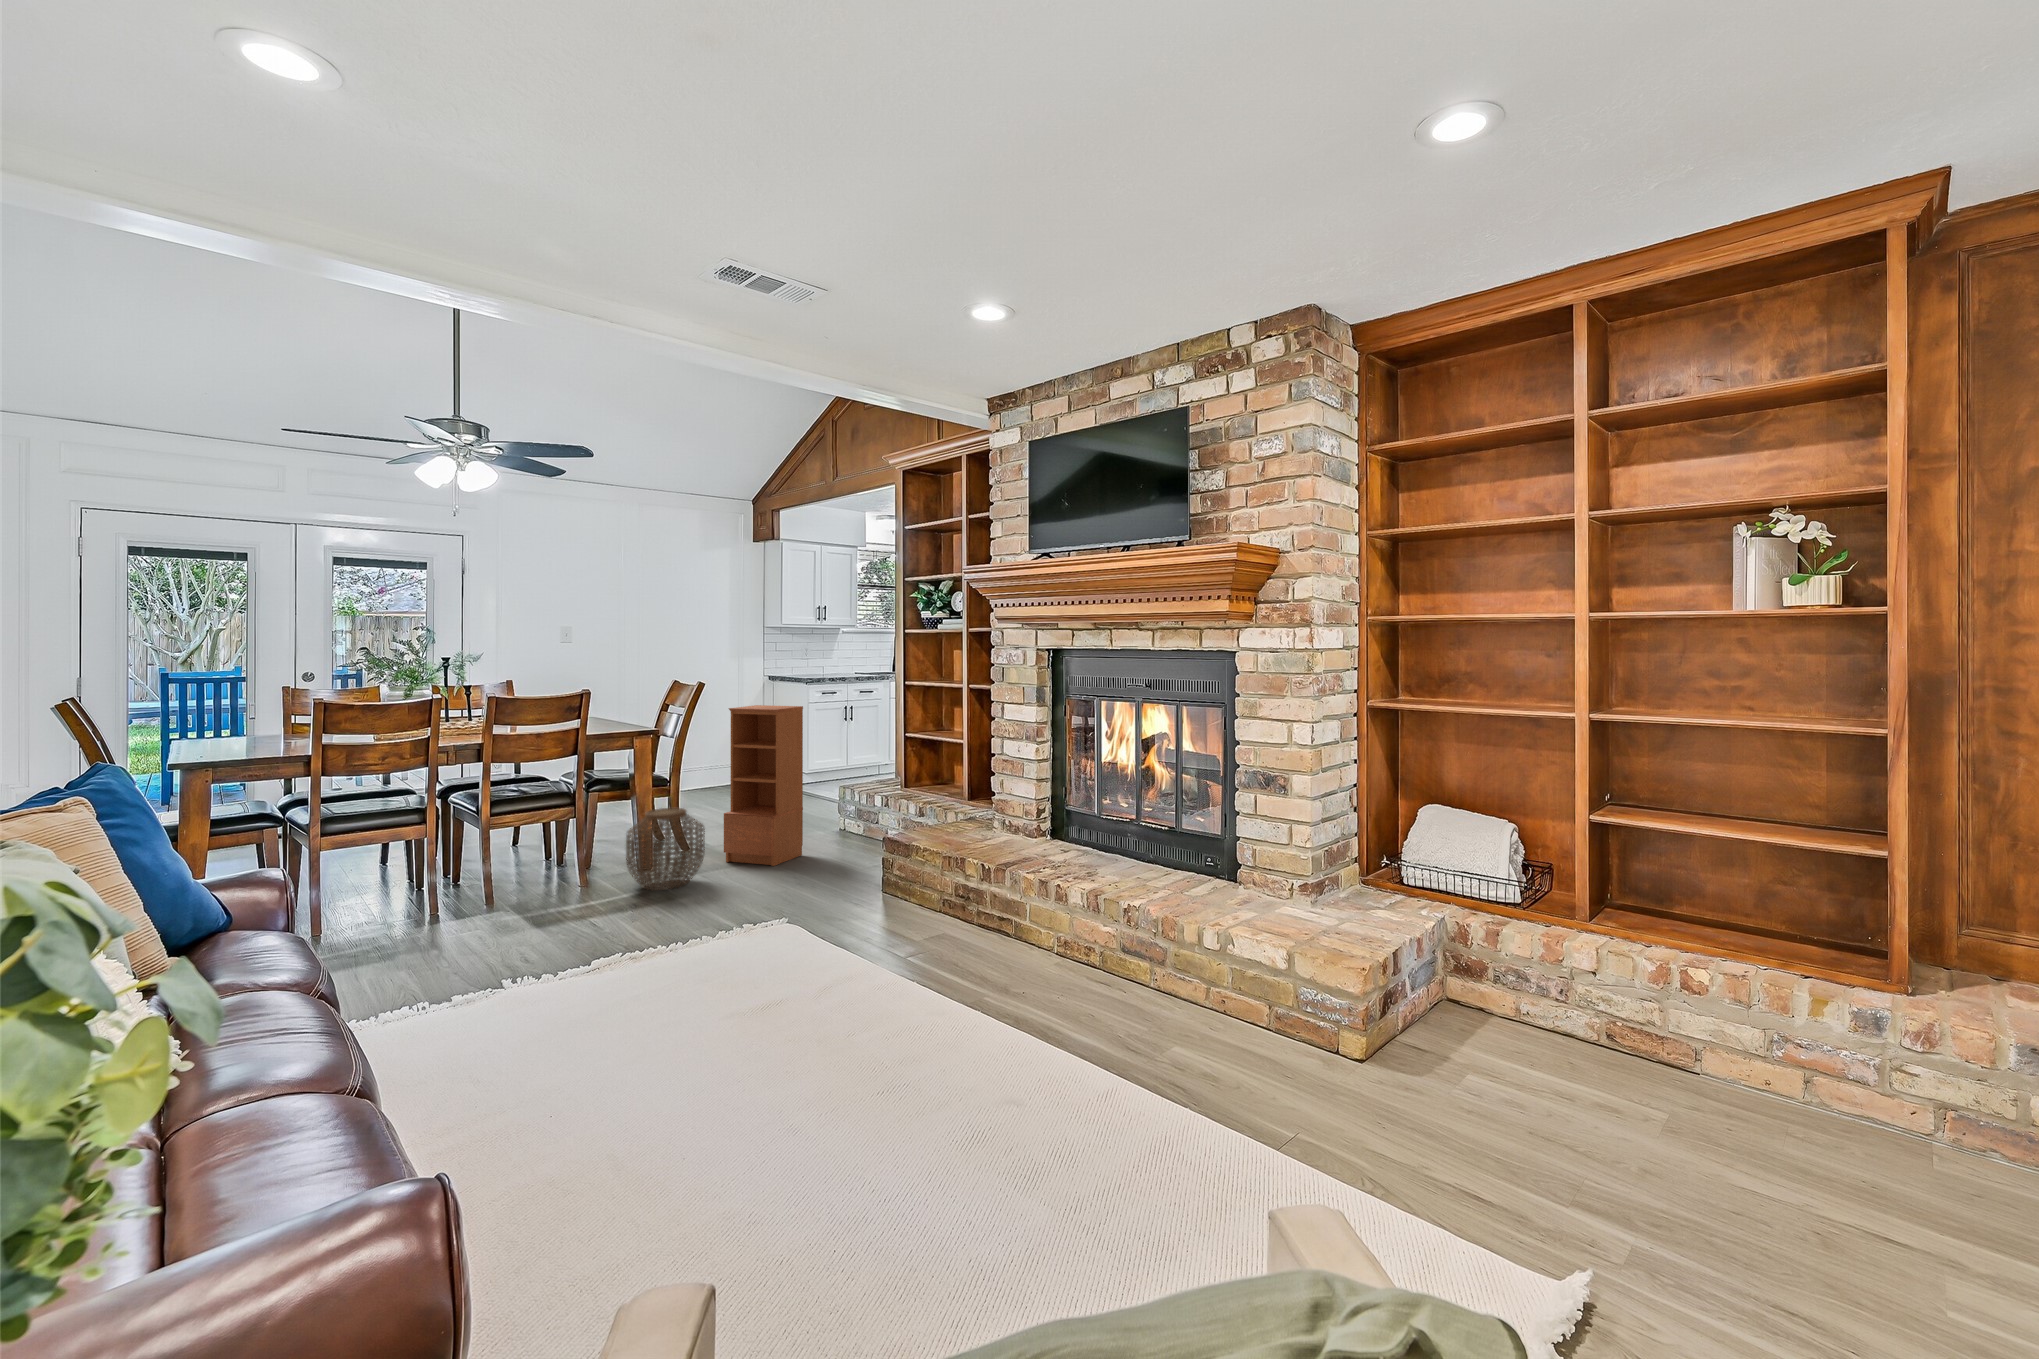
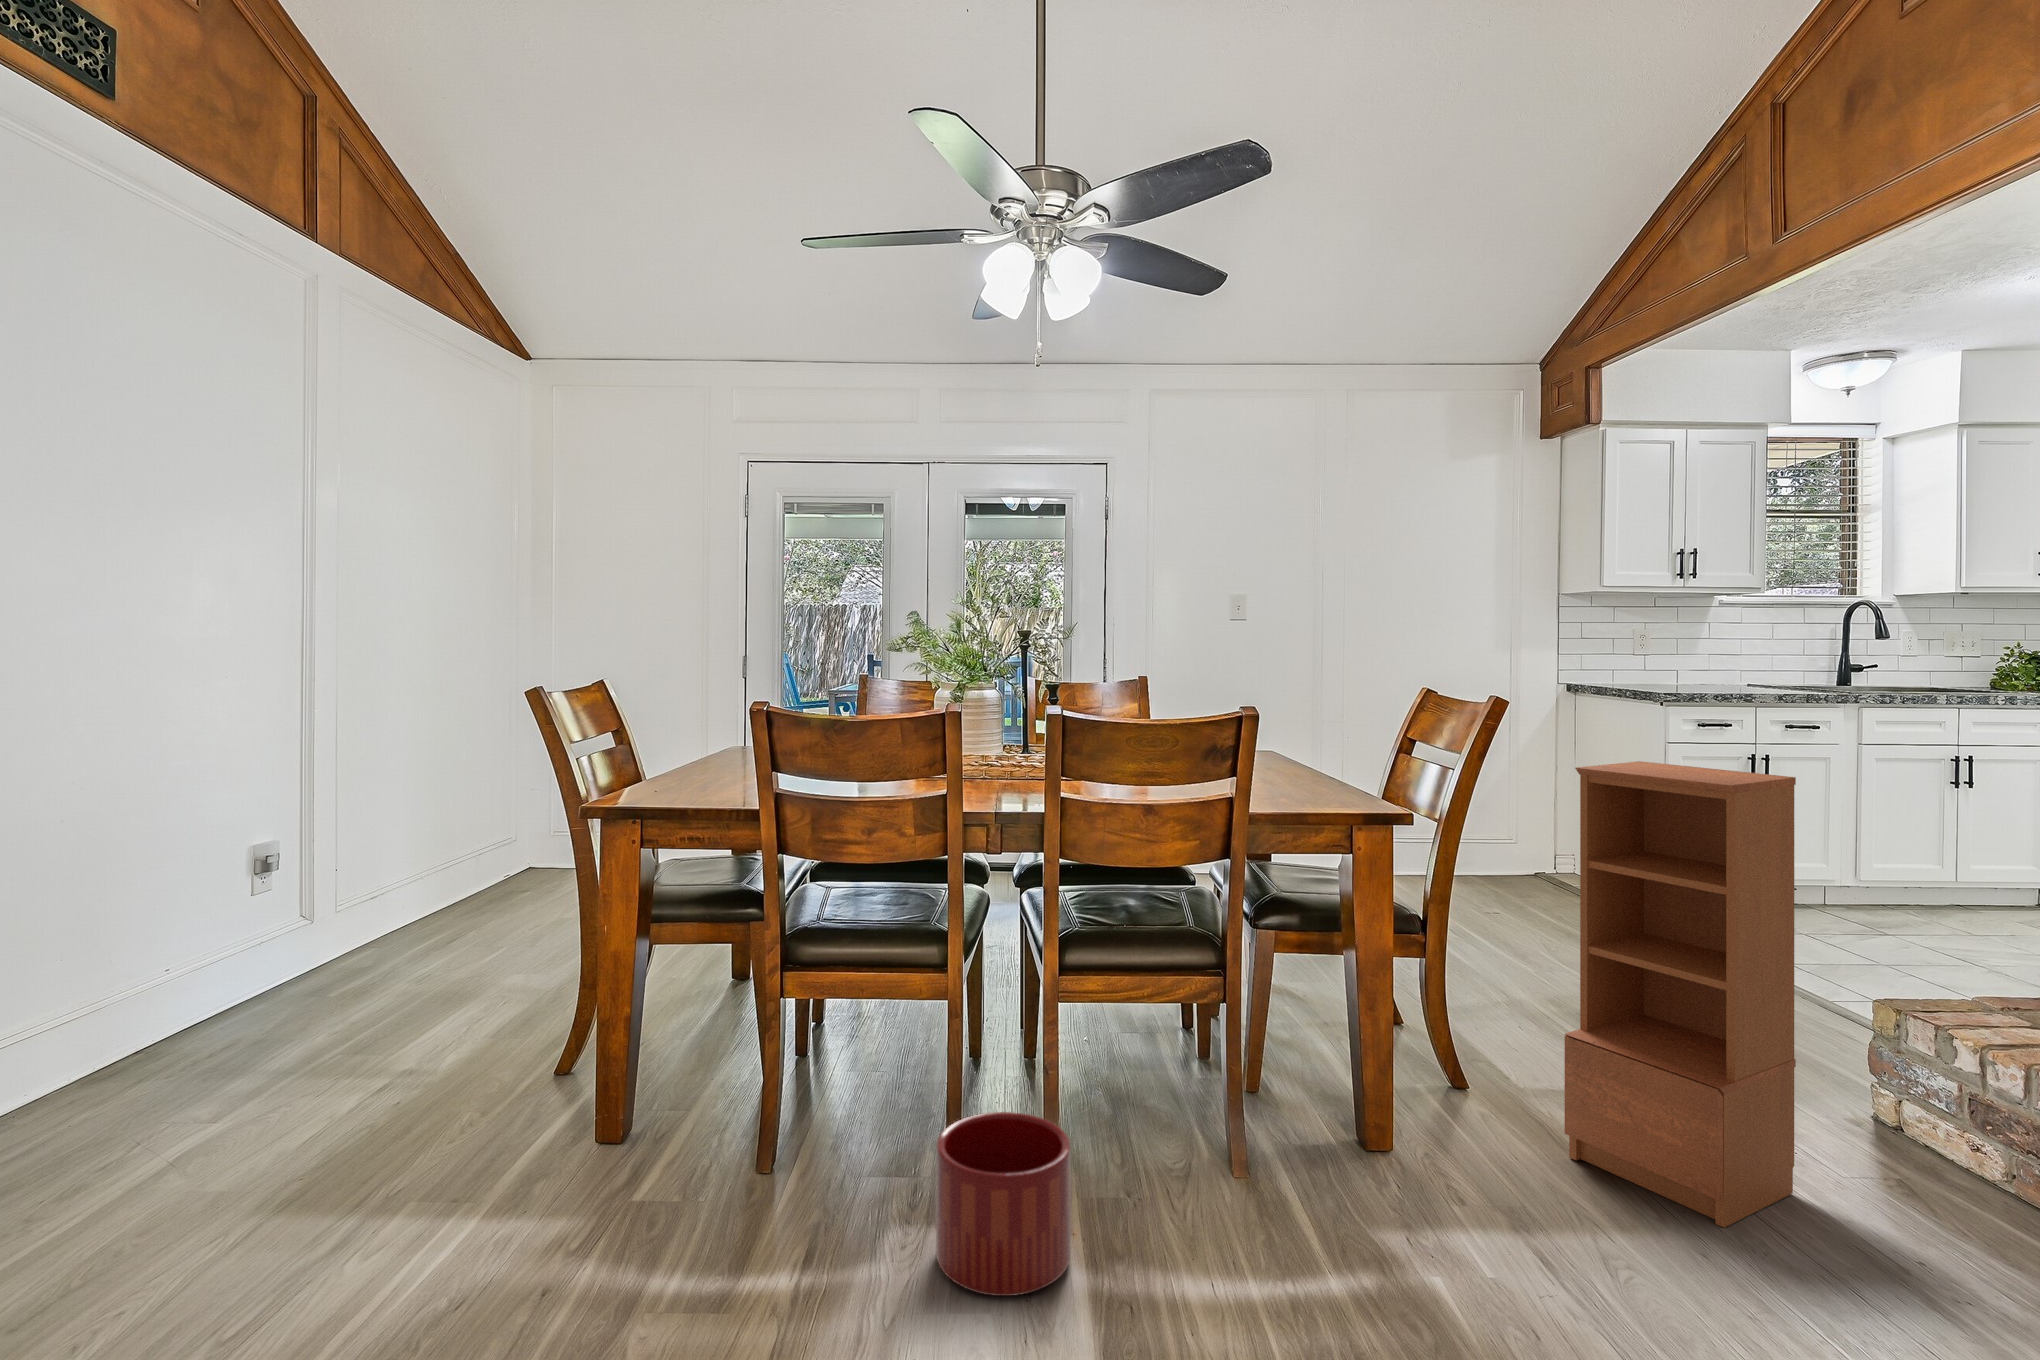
woven basket: present [626,808,705,890] -> none [1335,1015,1536,1251]
planter: none [438,871,507,936] -> present [936,1112,1071,1296]

